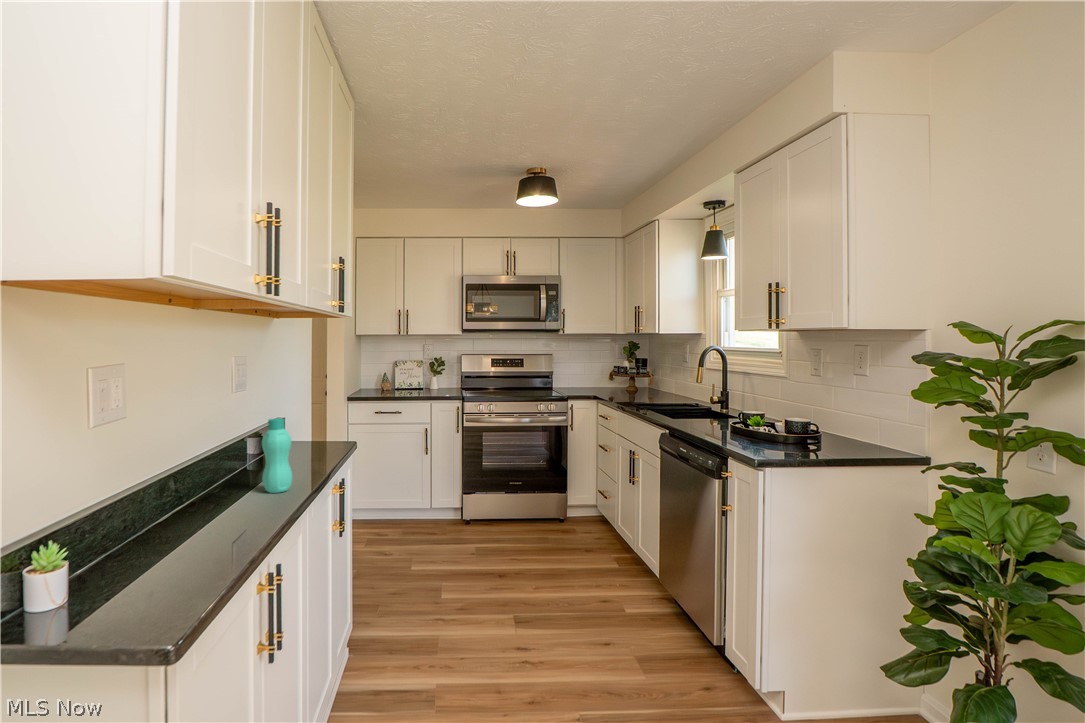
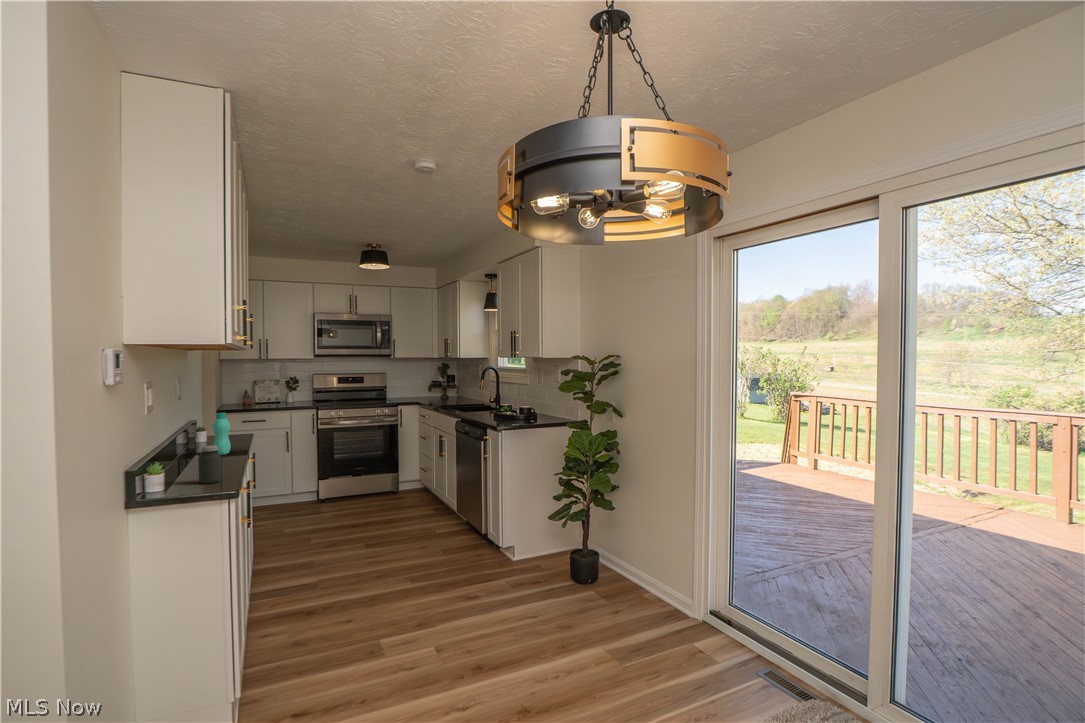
jar: none [113,521,172,621] -> present [198,446,221,484]

